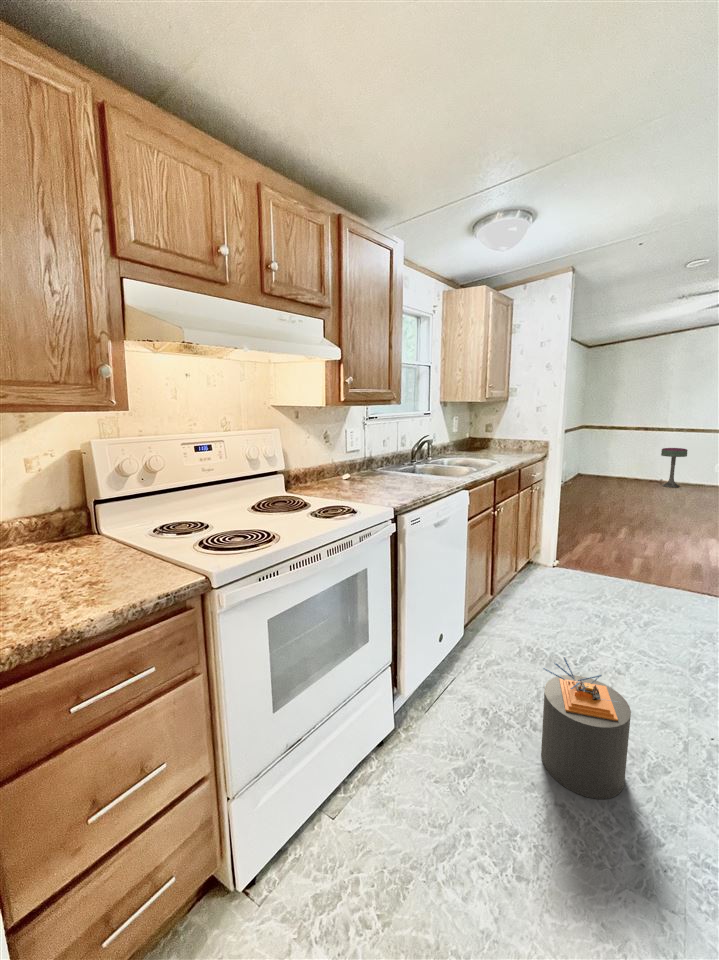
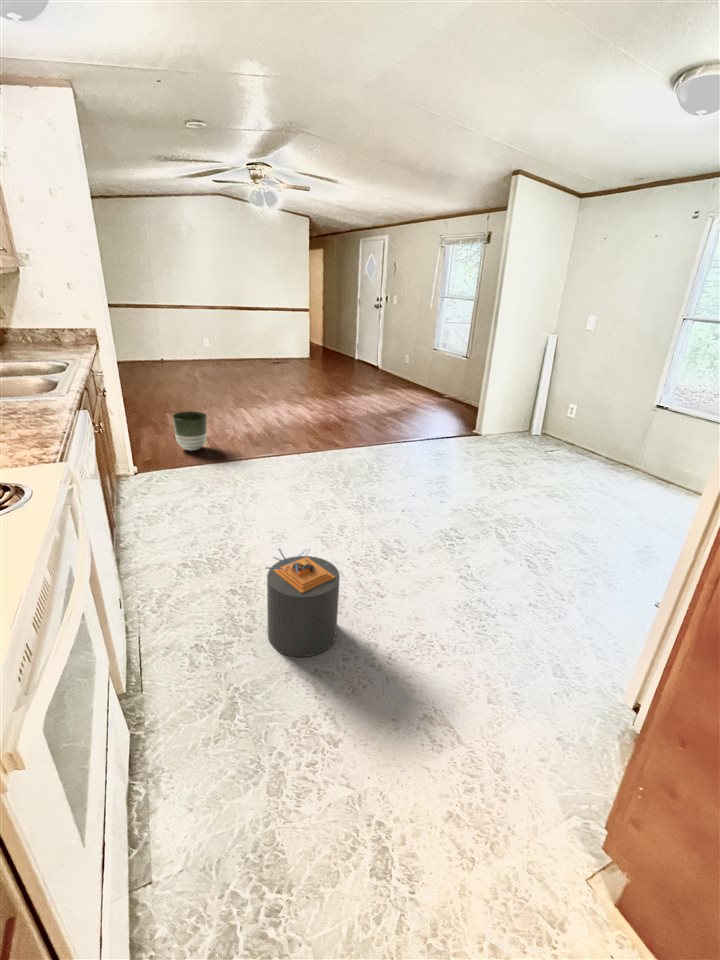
bar stool: present [661,448,688,487] -> none [160,316,184,359]
planter: none [602,530,637,567] -> present [173,411,207,451]

